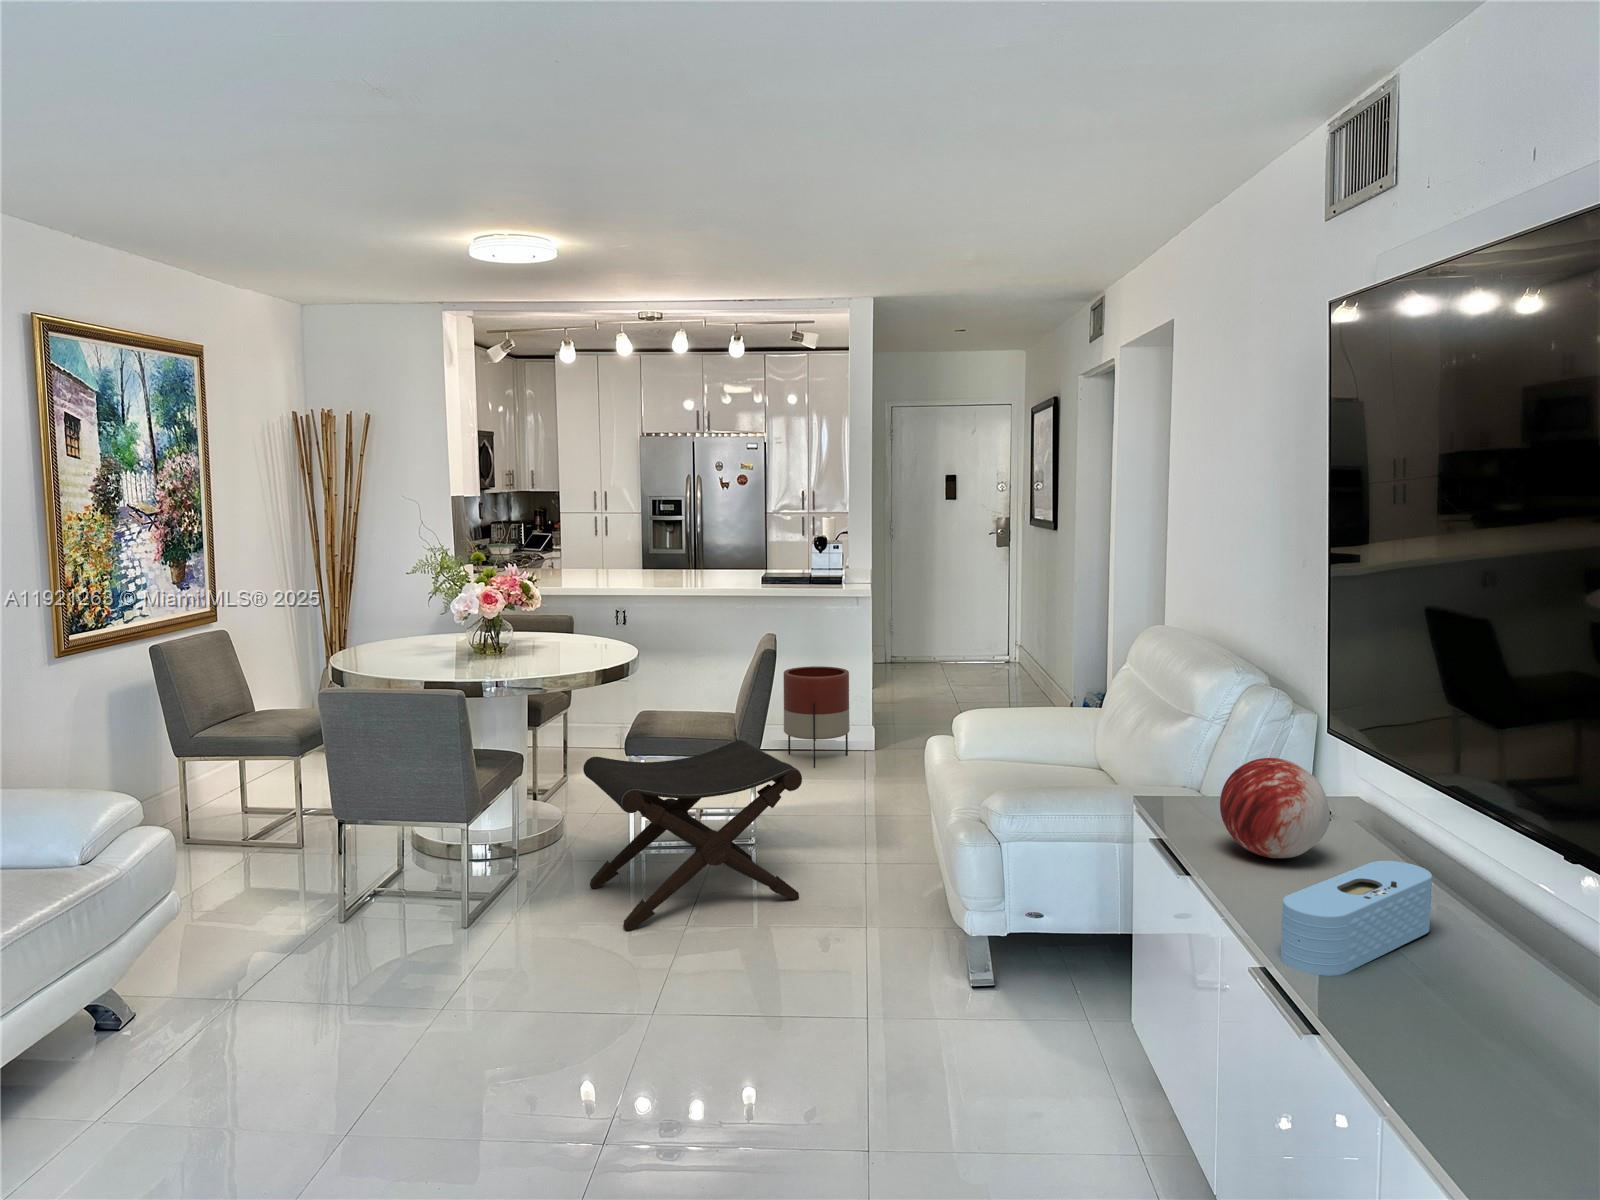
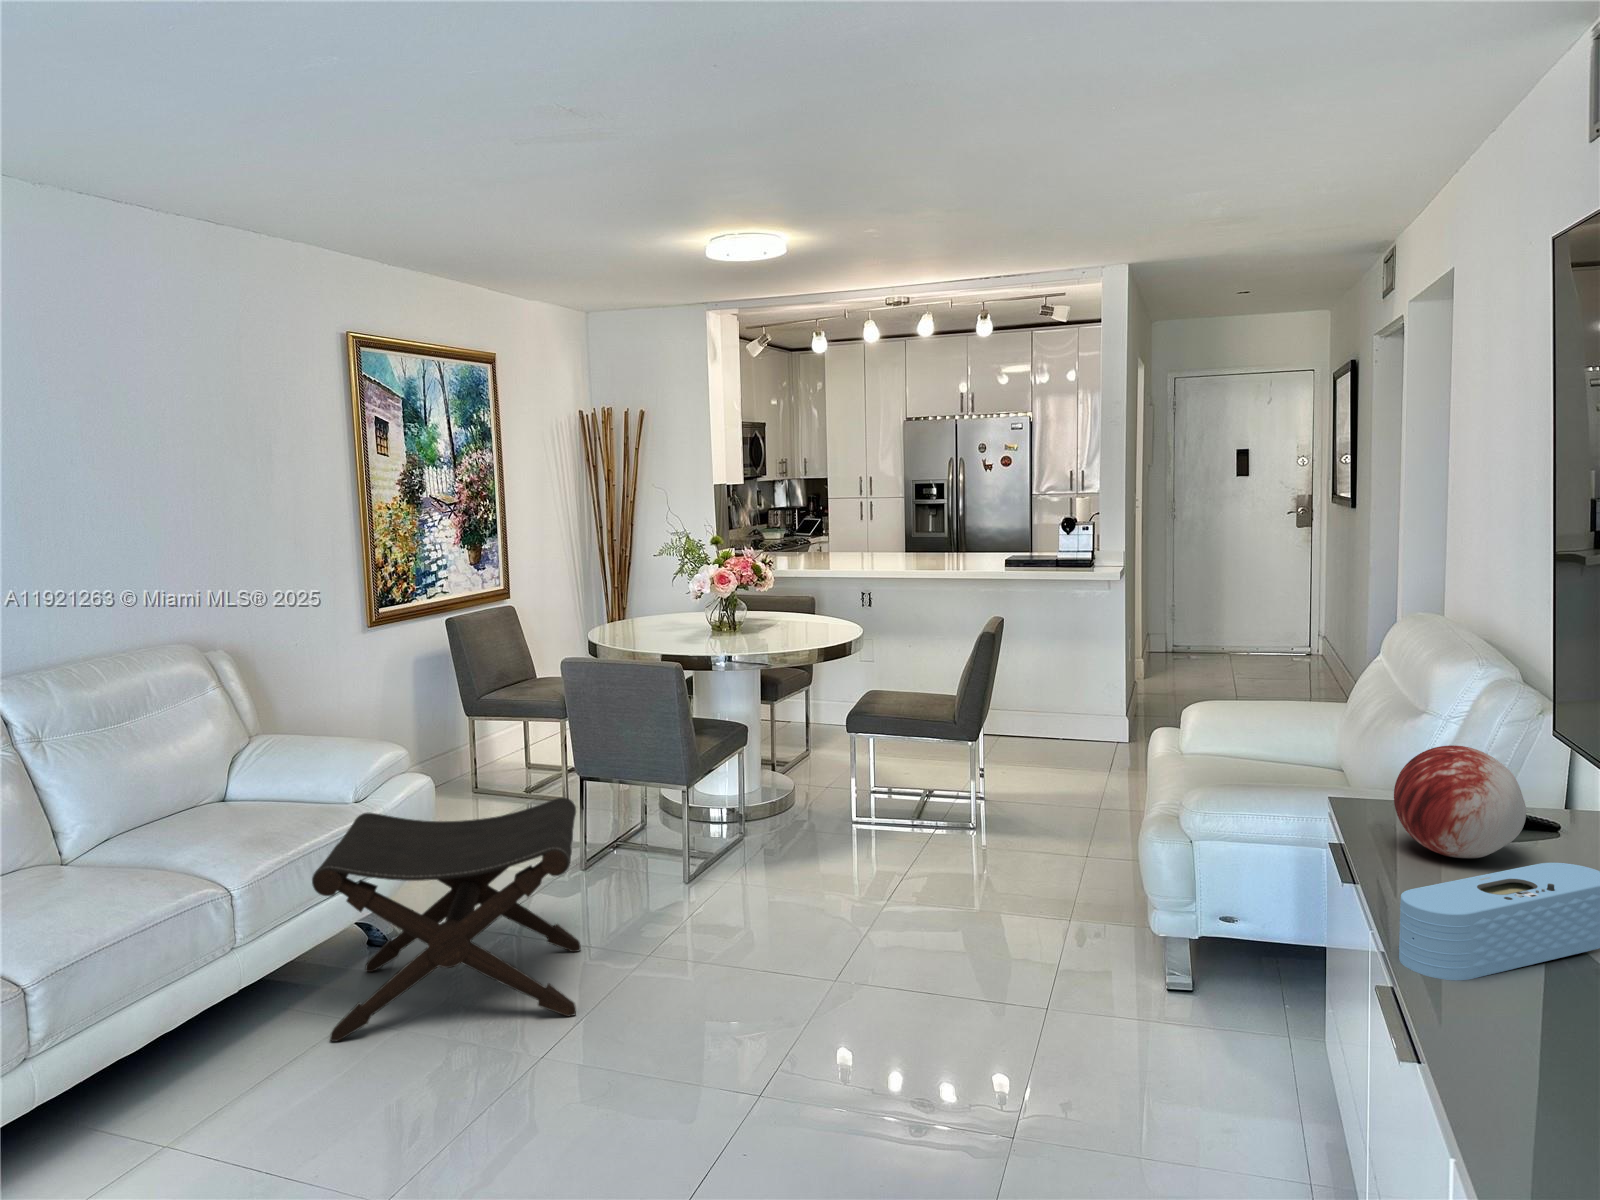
planter: present [784,666,850,768] -> none [1030,650,1099,754]
footstool: present [583,740,802,930] -> present [312,798,581,1041]

